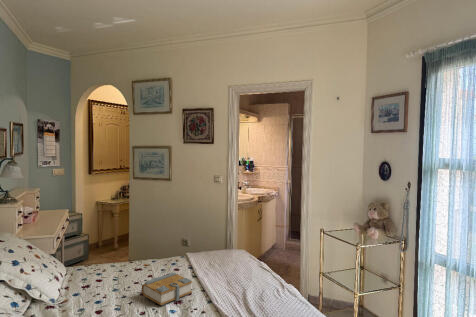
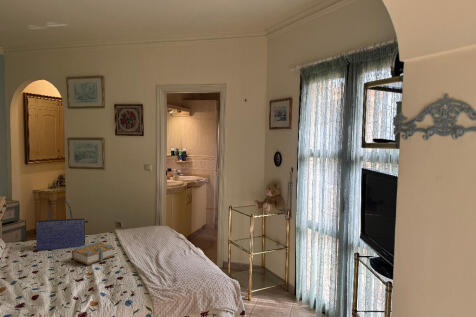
tote bag: none [99,217,159,278] -> present [36,199,88,250]

